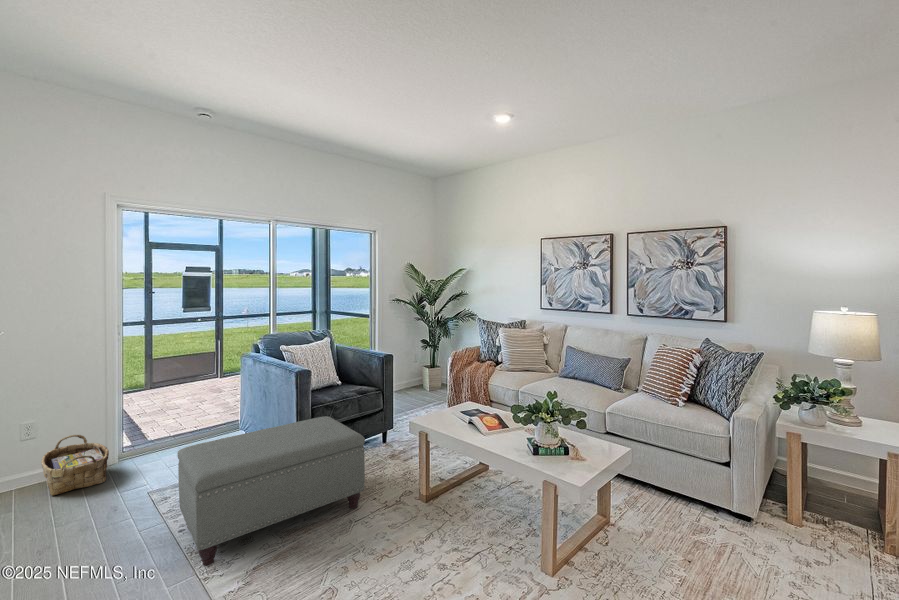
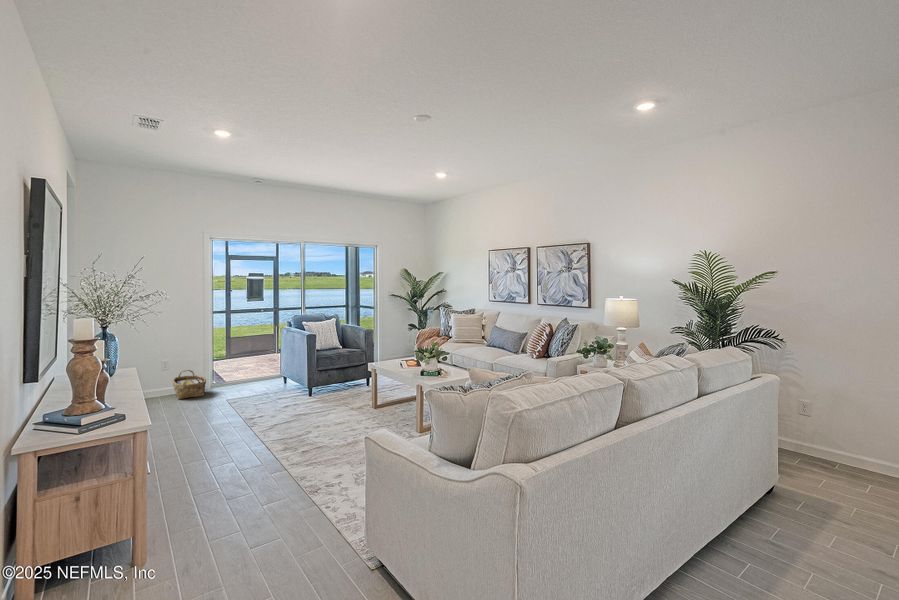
ottoman: present [177,416,365,566] -> none [241,361,340,422]

